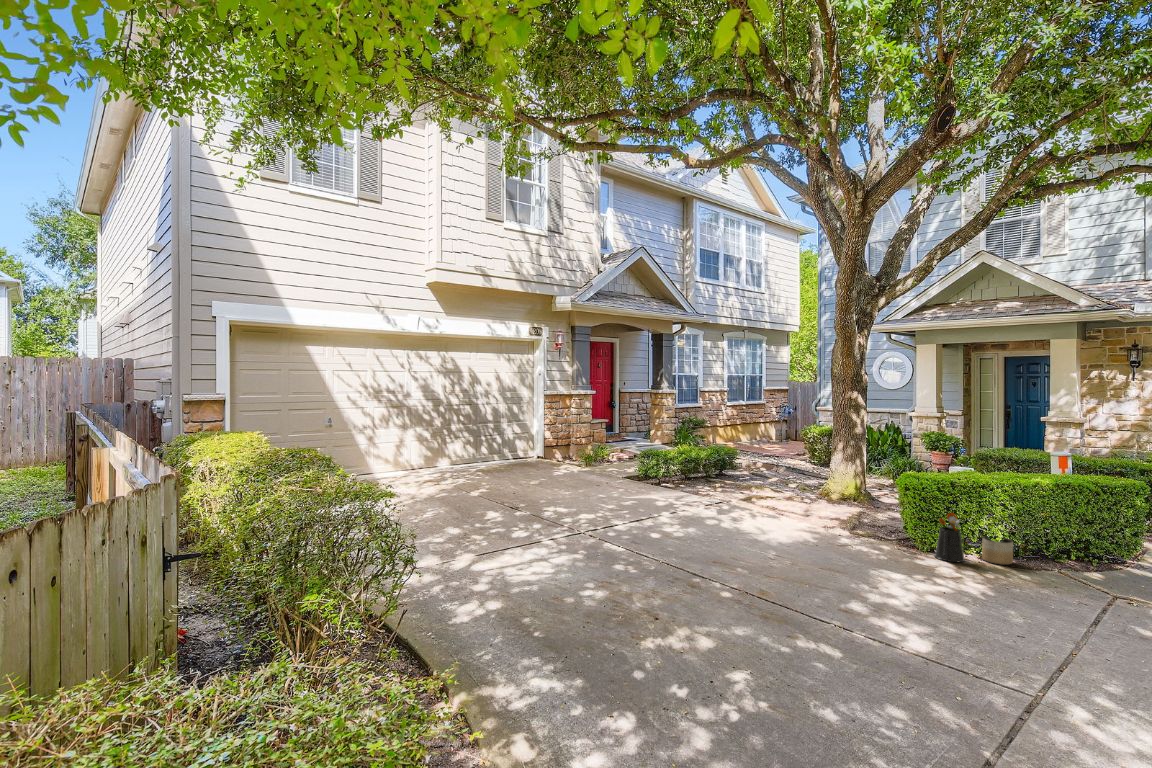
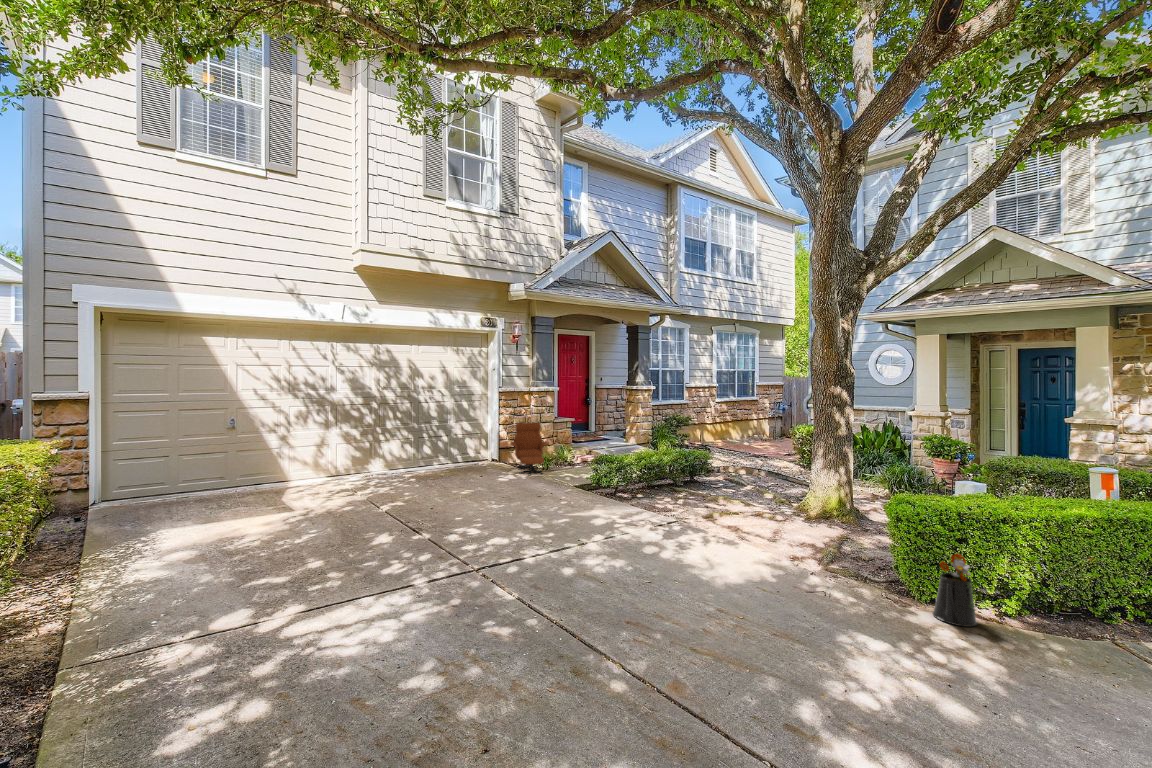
lounge chair: none [555,425,590,472] -> present [510,423,547,475]
planter: present [982,537,1013,565] -> none [1002,588,1049,633]

